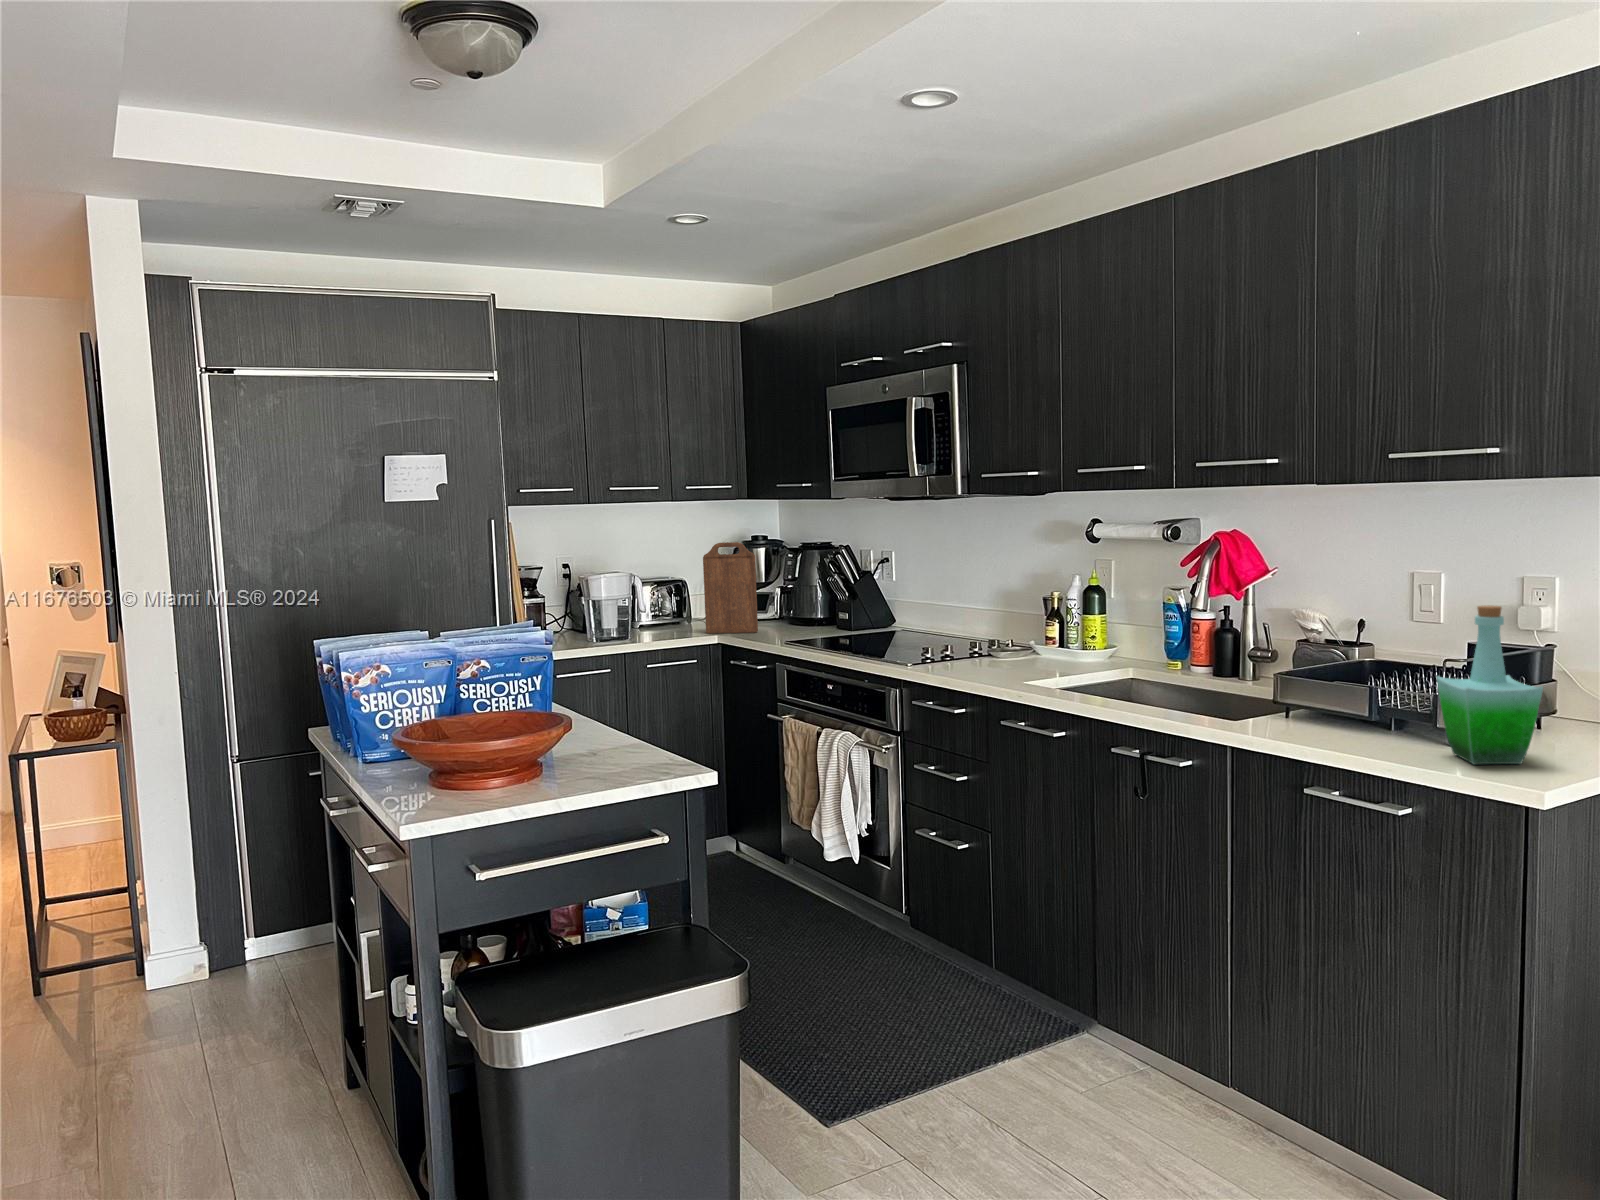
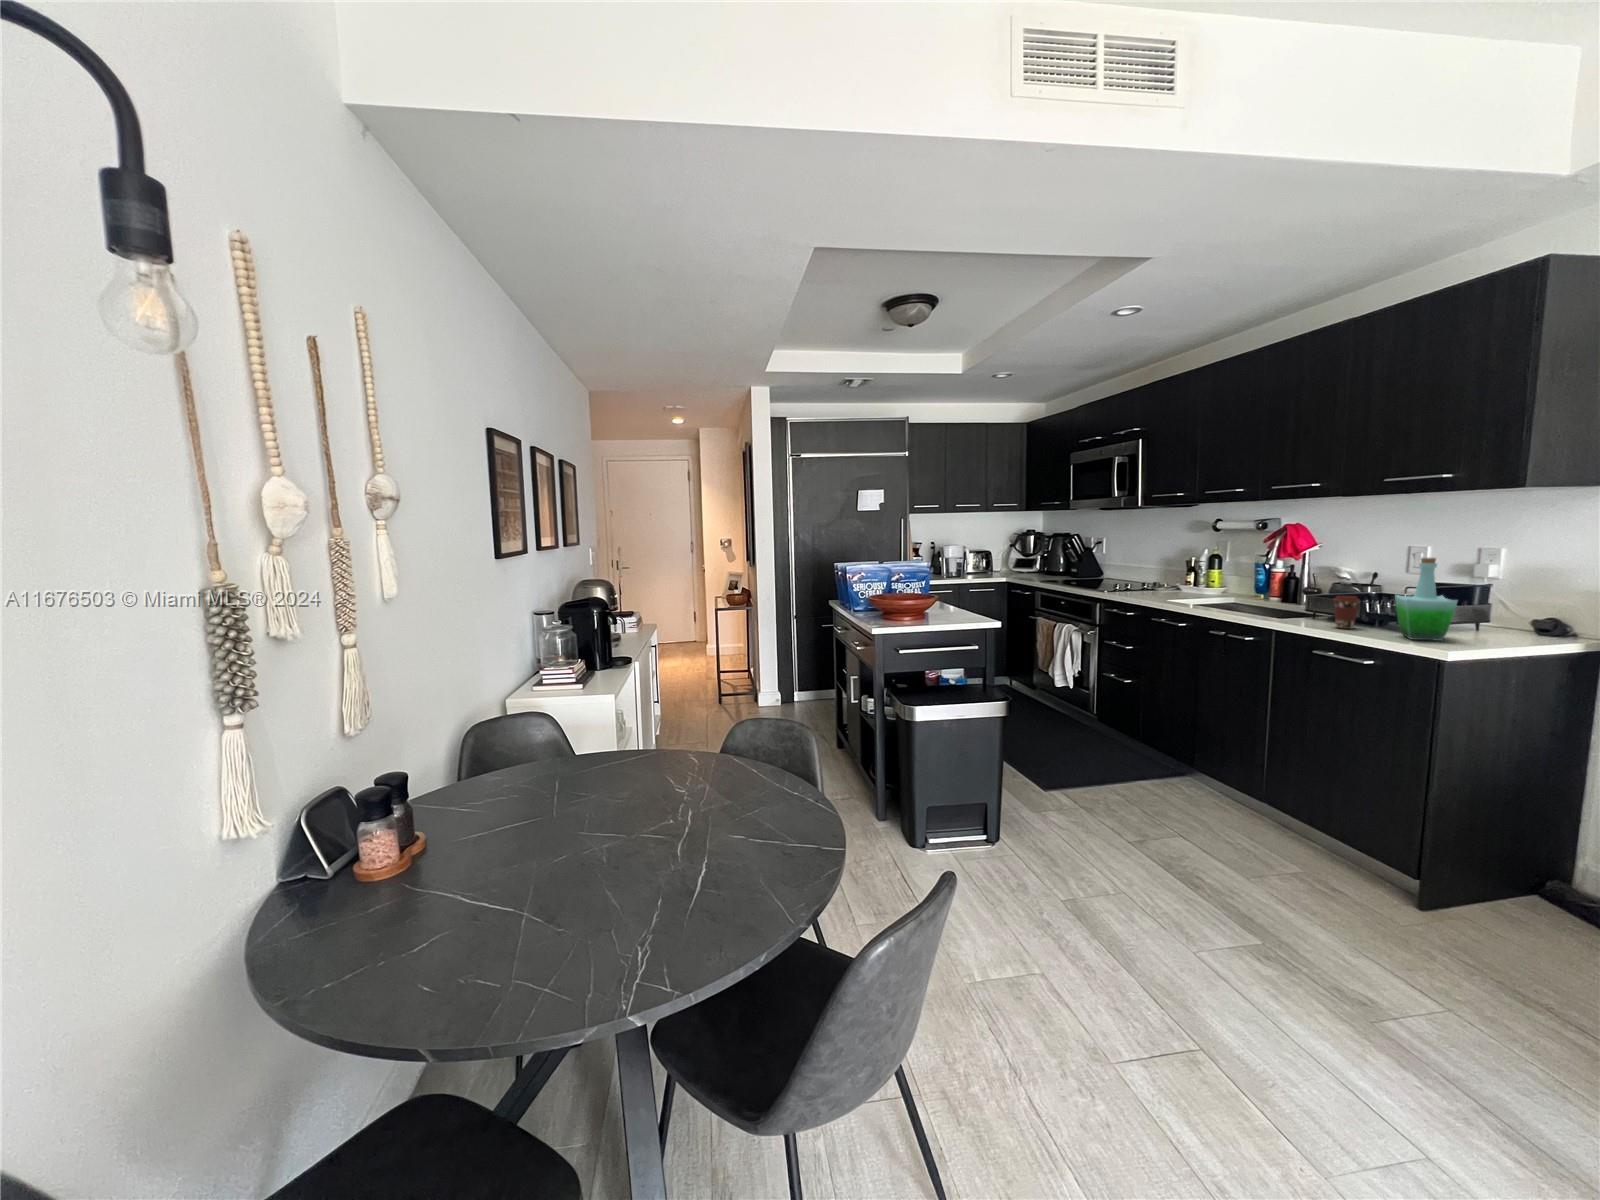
cutting board: present [703,542,758,633] -> none [1001,532,1028,577]
coffee cup: none [1330,677,1376,742] -> present [1333,596,1361,629]

